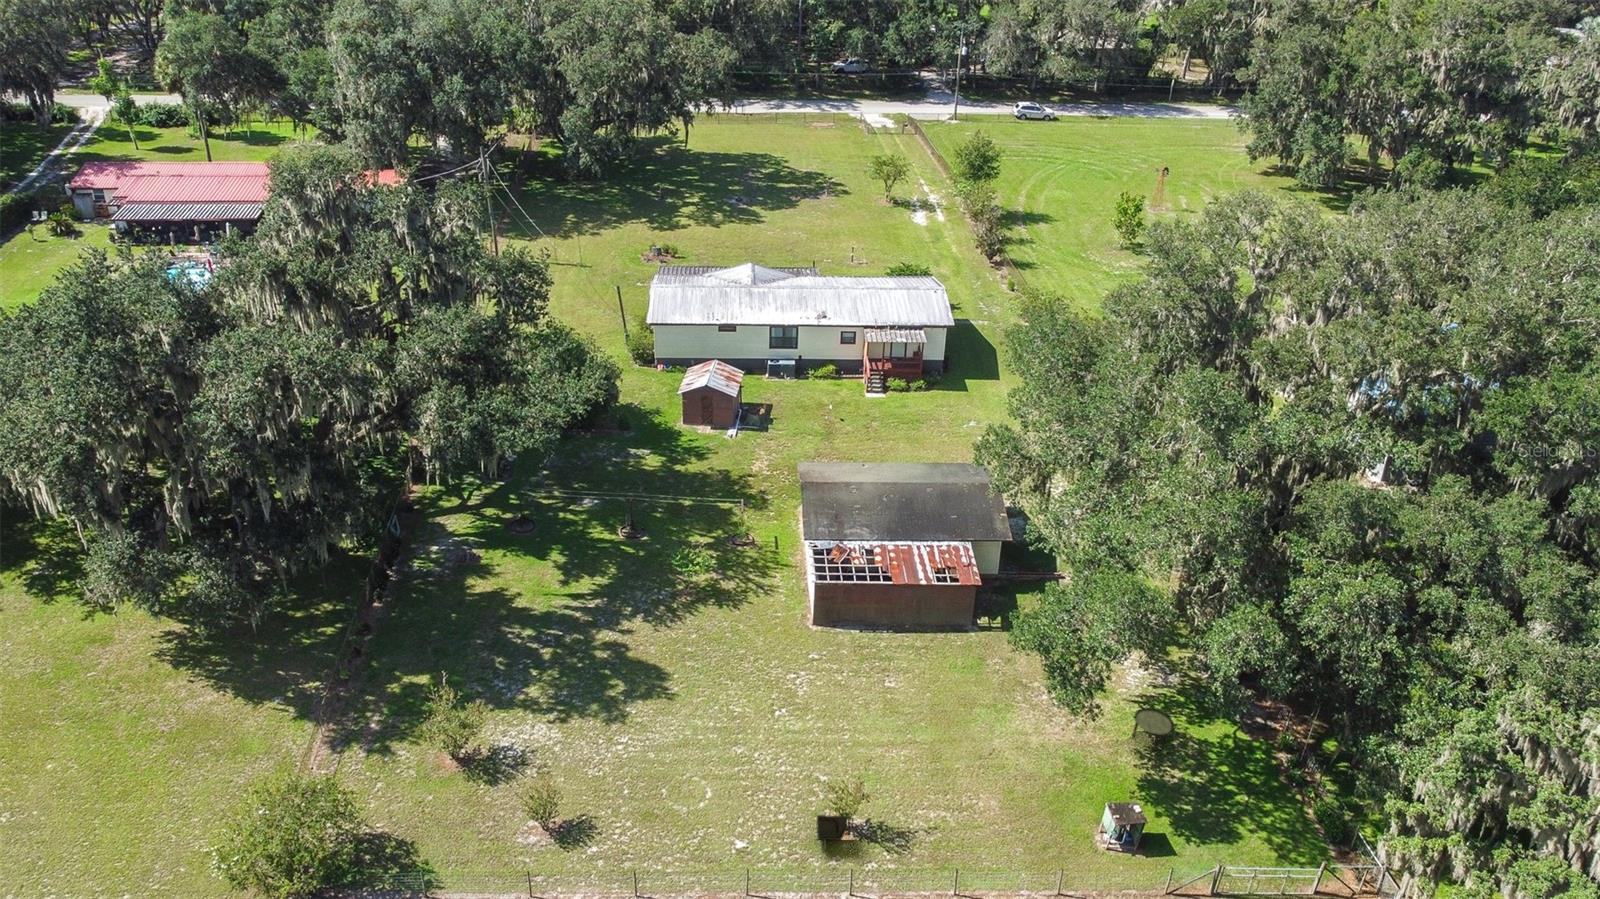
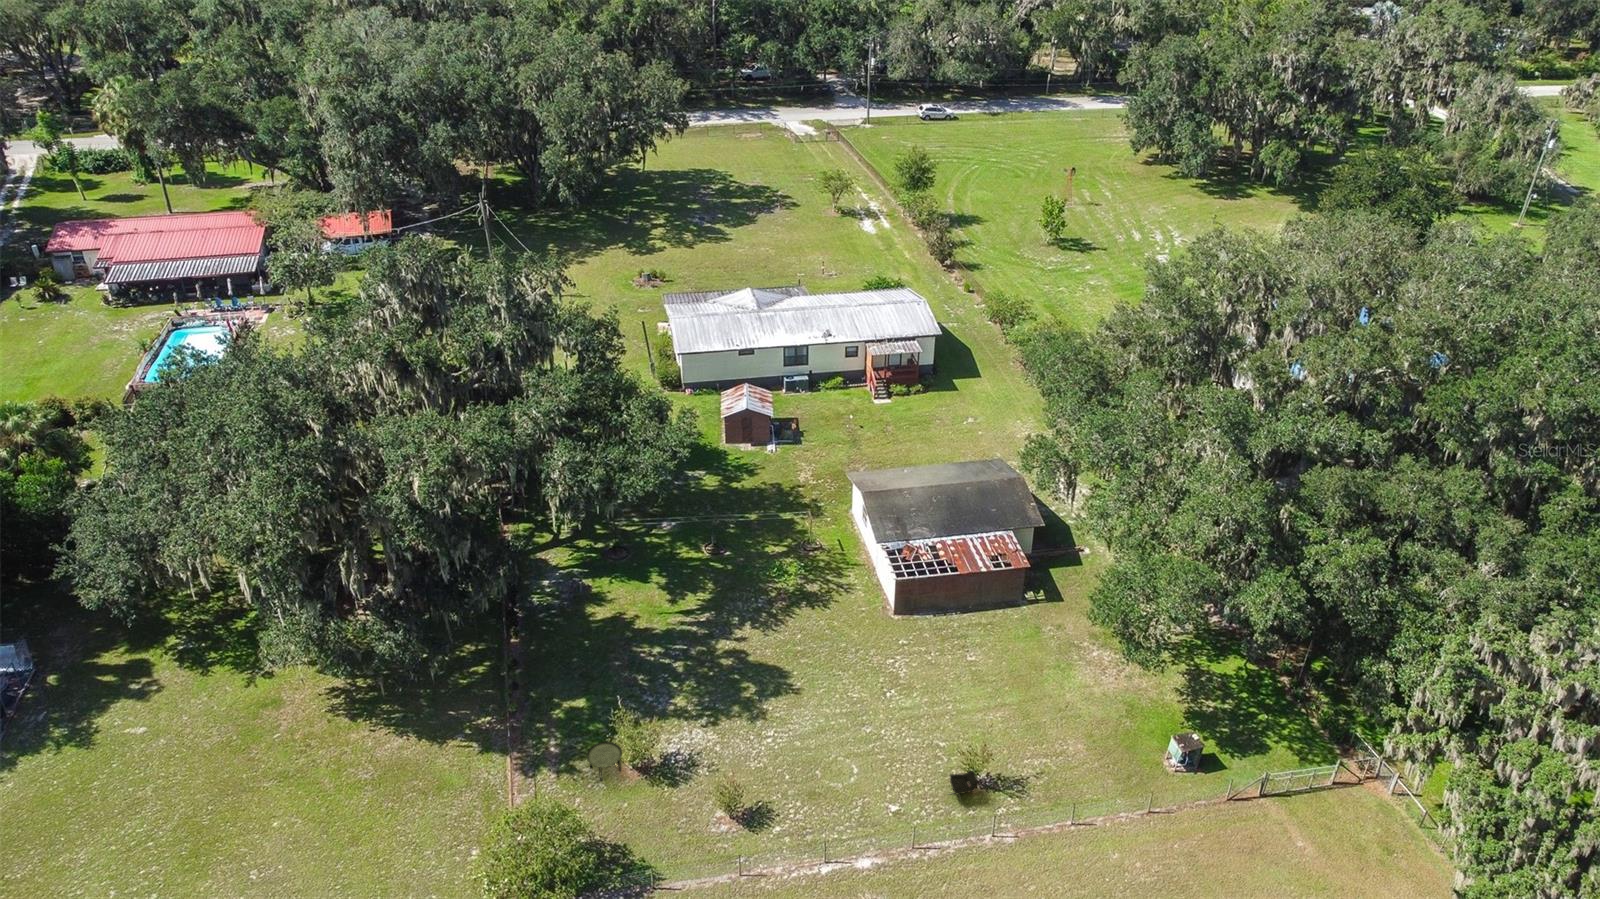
round table: present [1132,708,1174,750] -> present [587,741,622,780]

